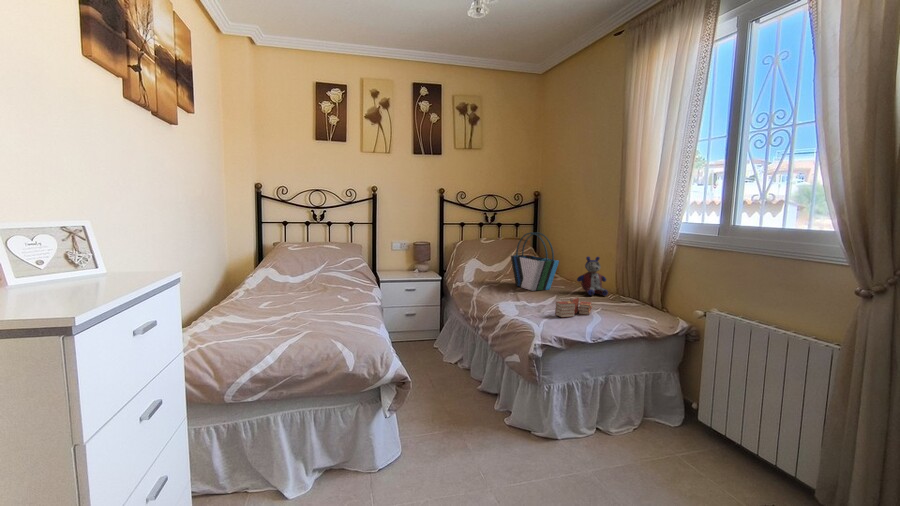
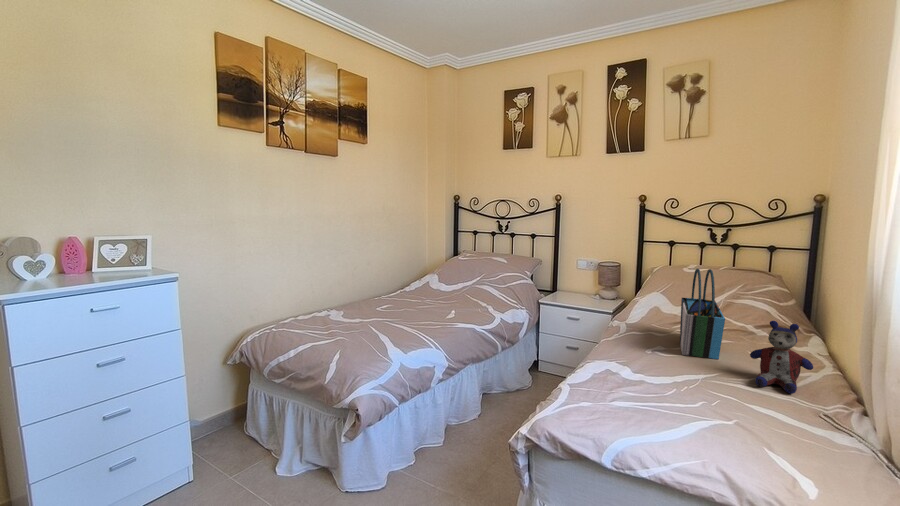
book: present [555,298,592,317] -> none [618,377,691,412]

